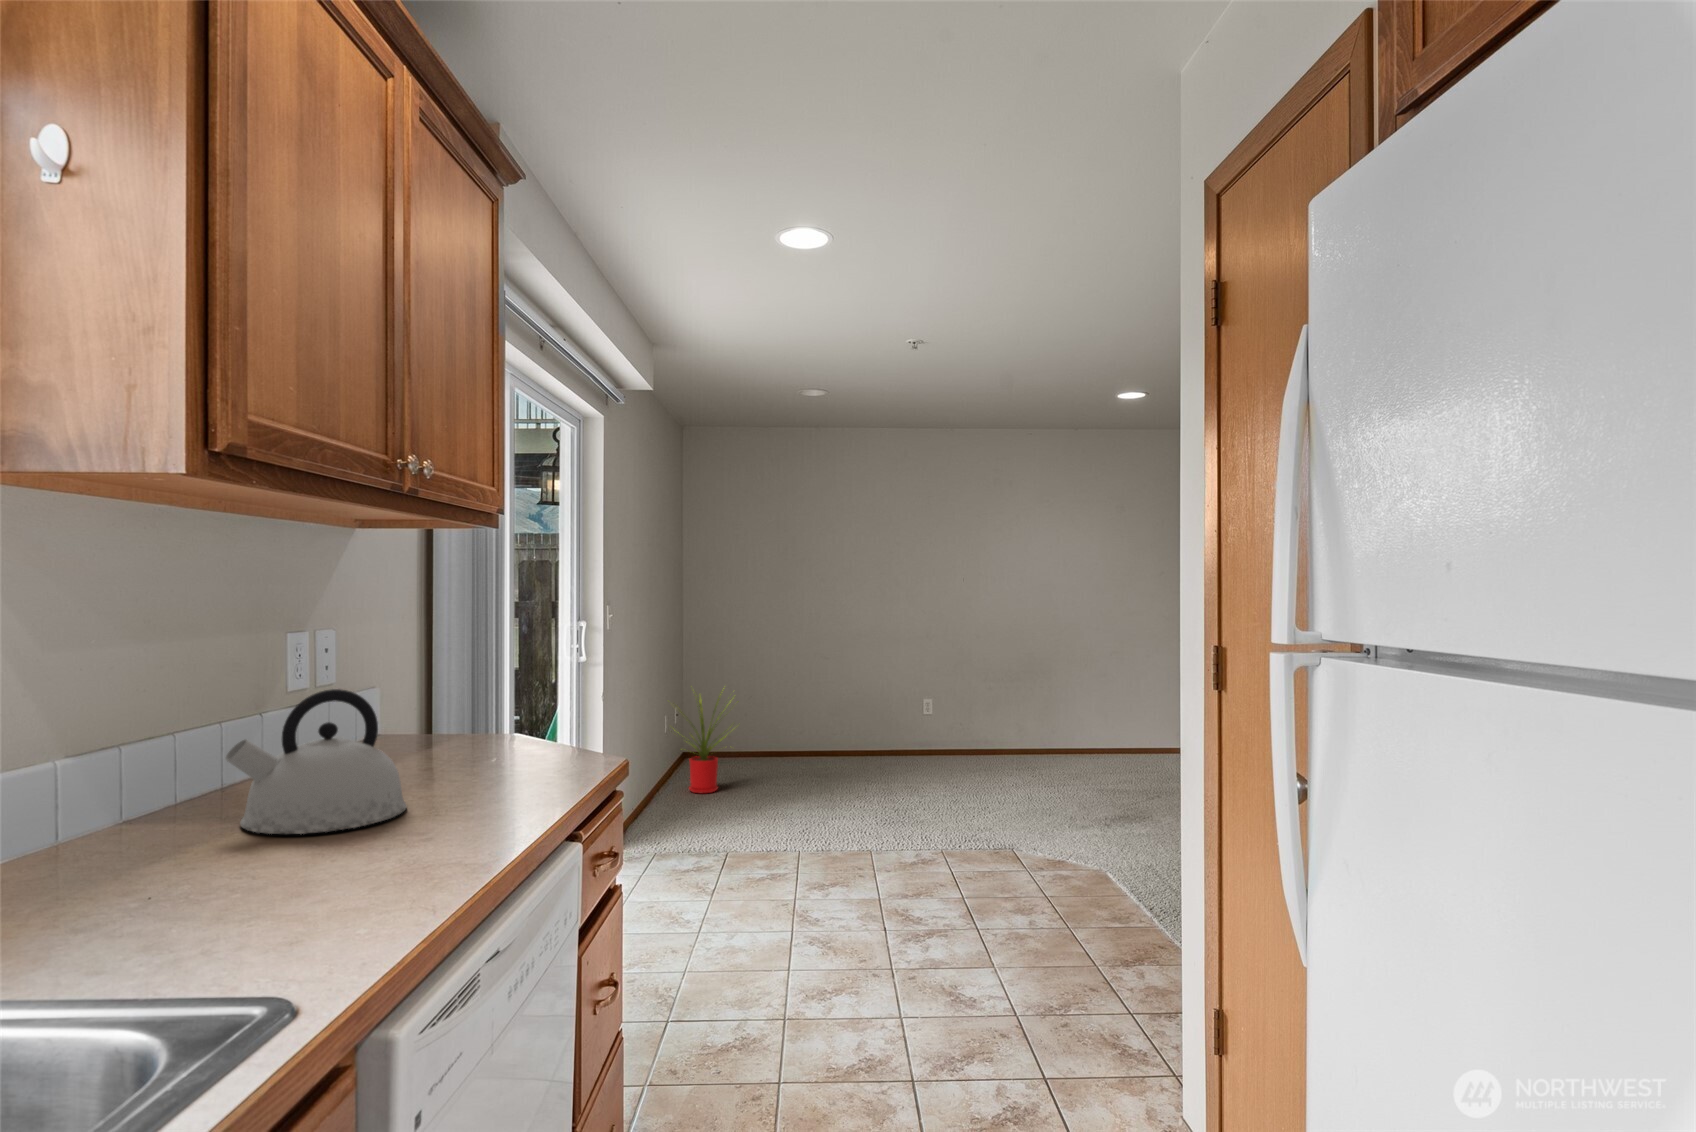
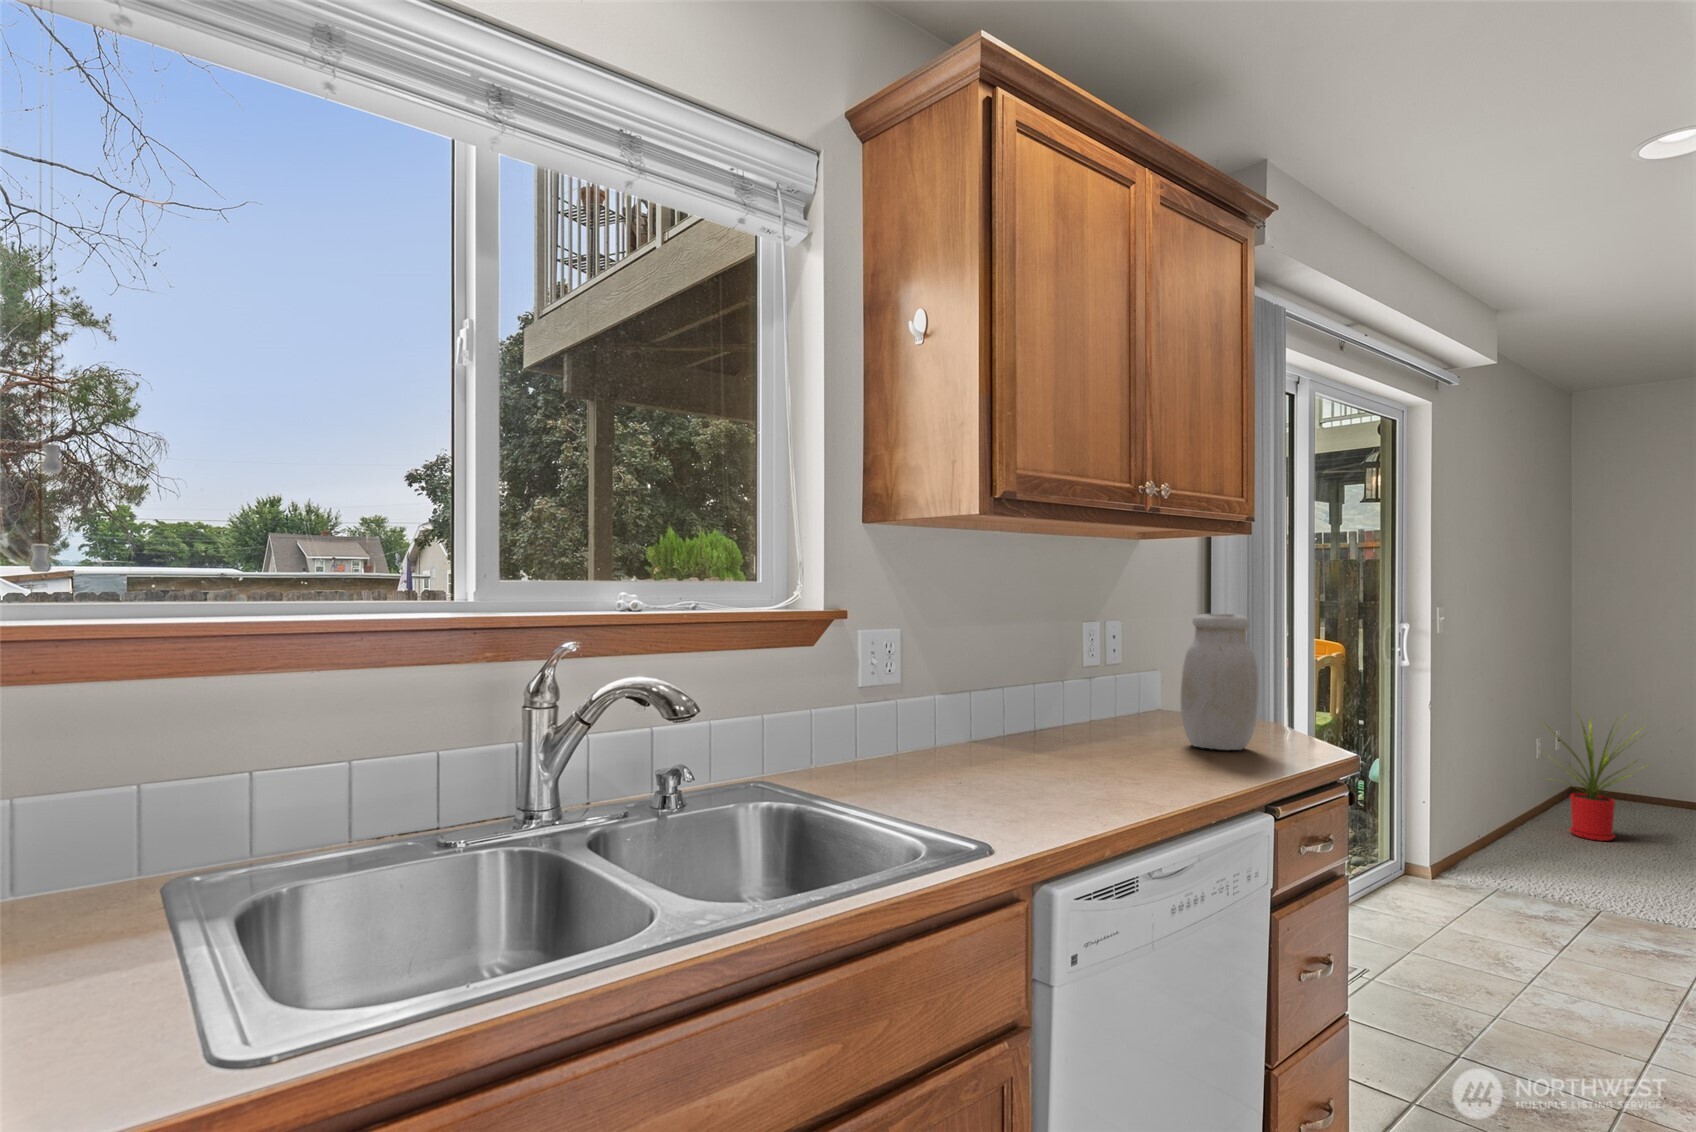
jar: none [442,618,532,778] -> present [1181,614,1258,750]
kettle: present [225,689,407,834] -> none [1019,662,1139,765]

